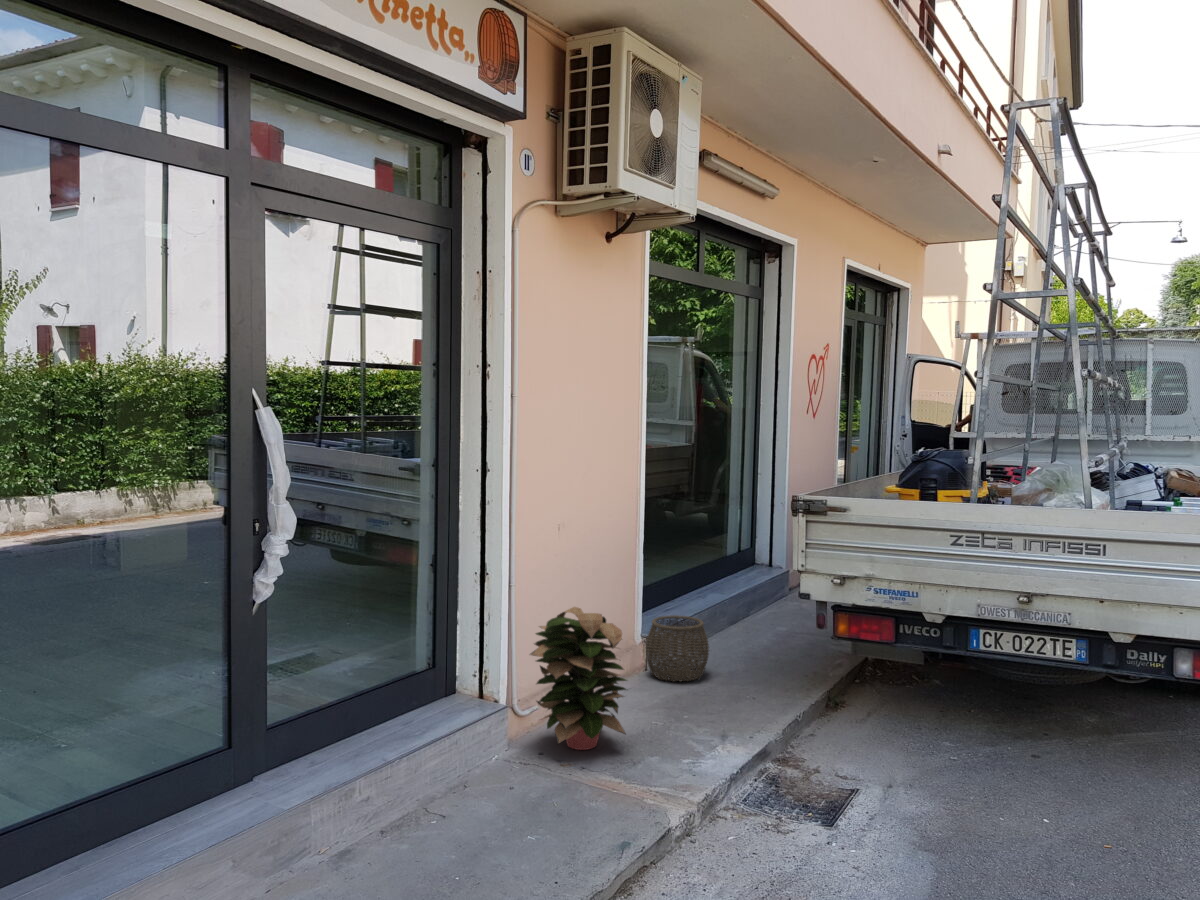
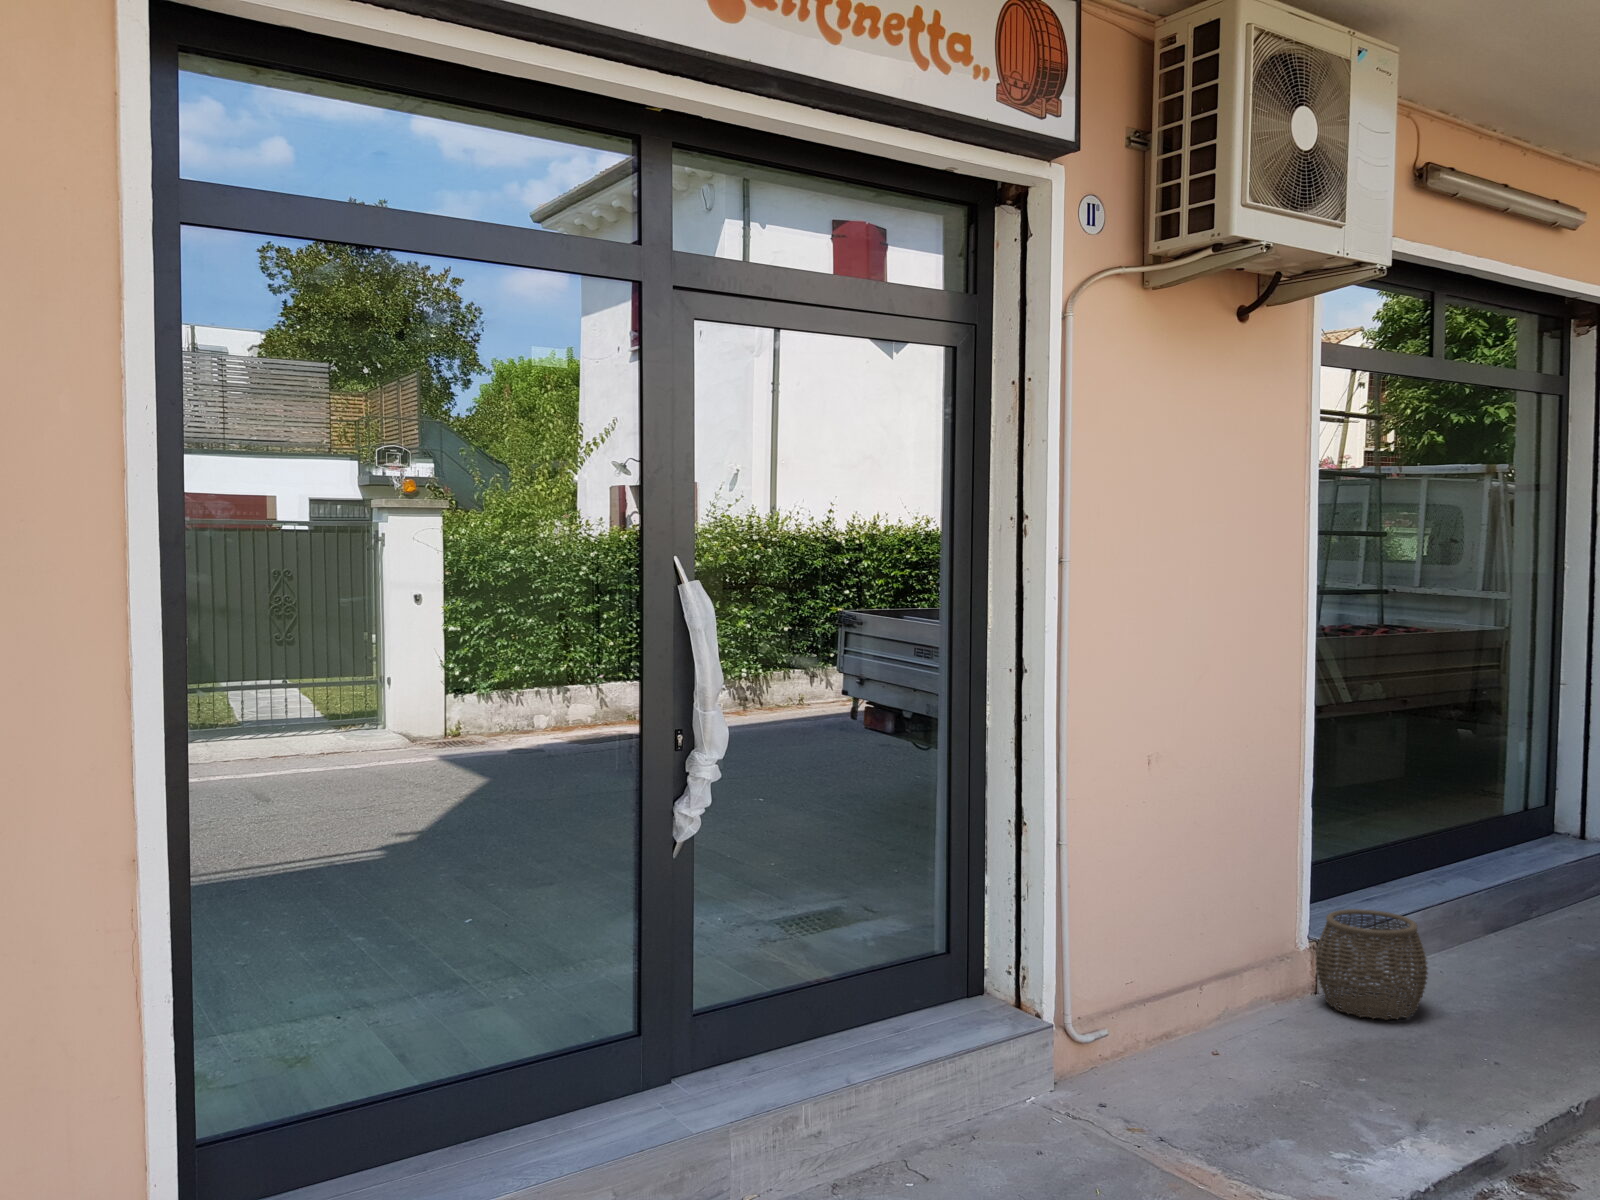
decorative plant: present [530,607,627,750] -> none [1088,883,1247,1108]

